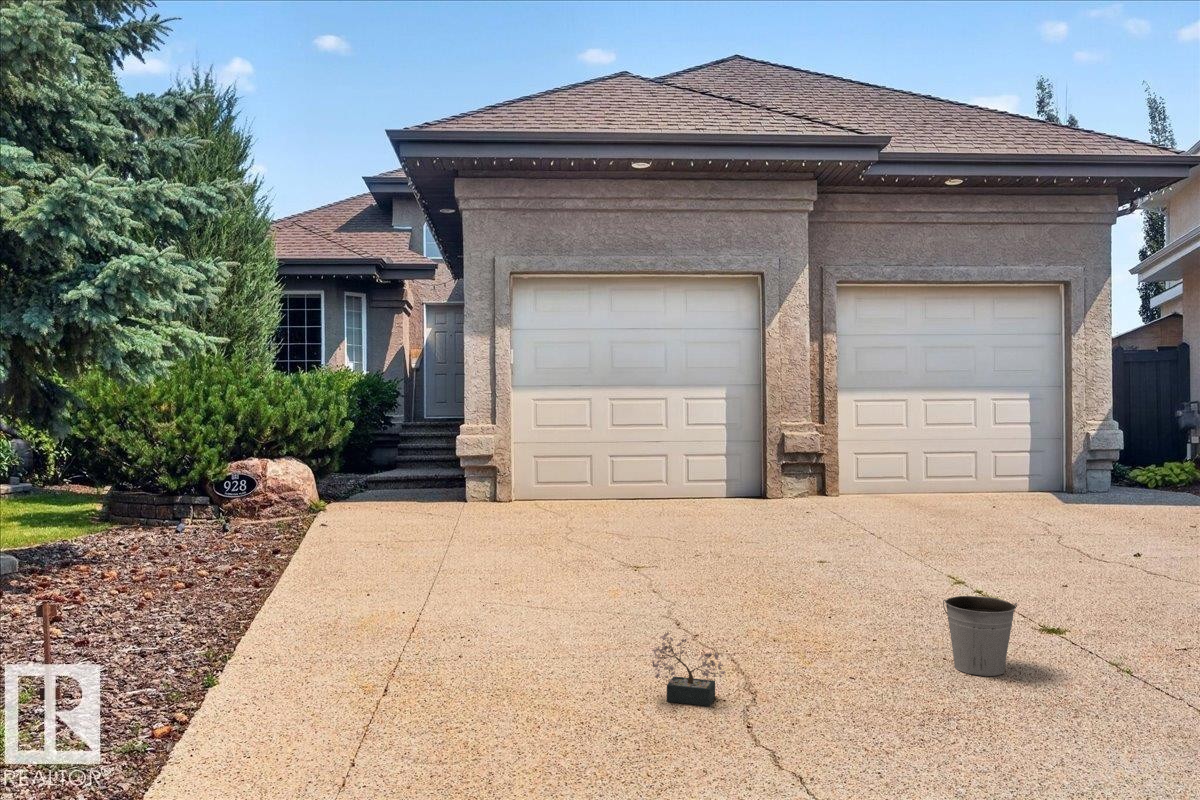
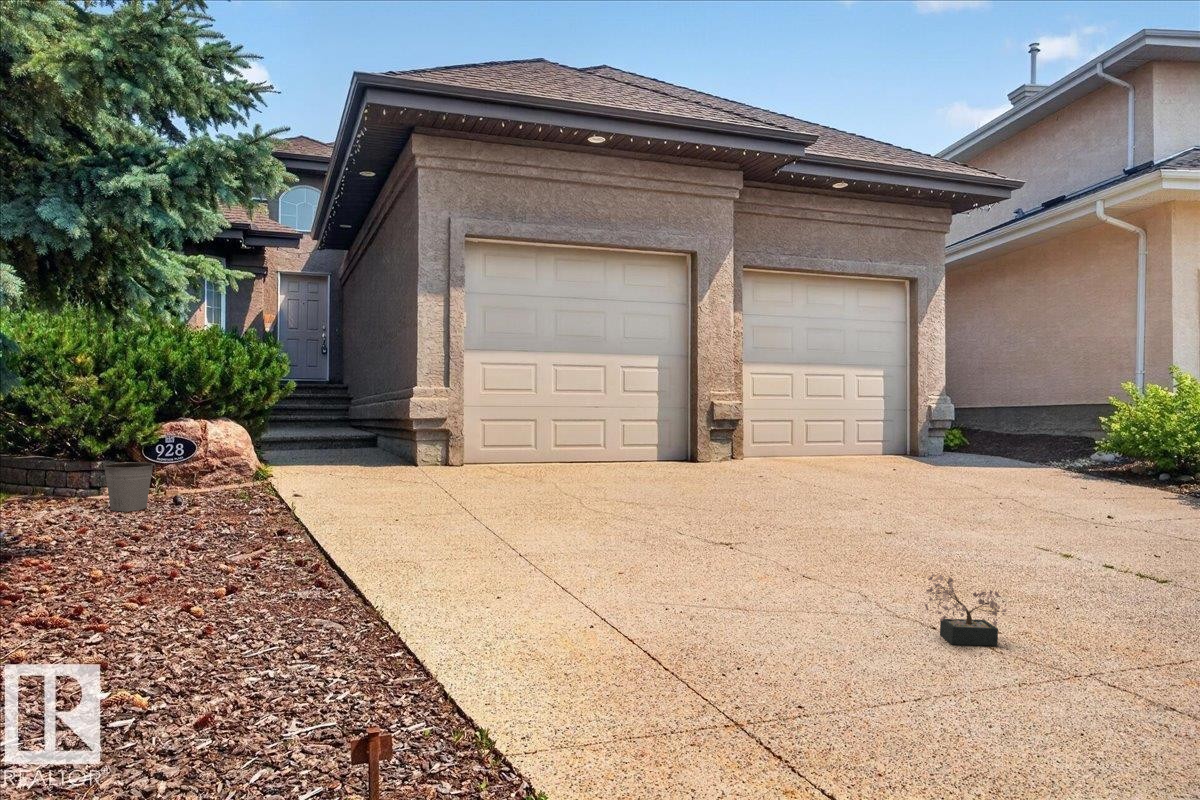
bucket: present [943,596,1017,676] -> present [104,462,156,511]

